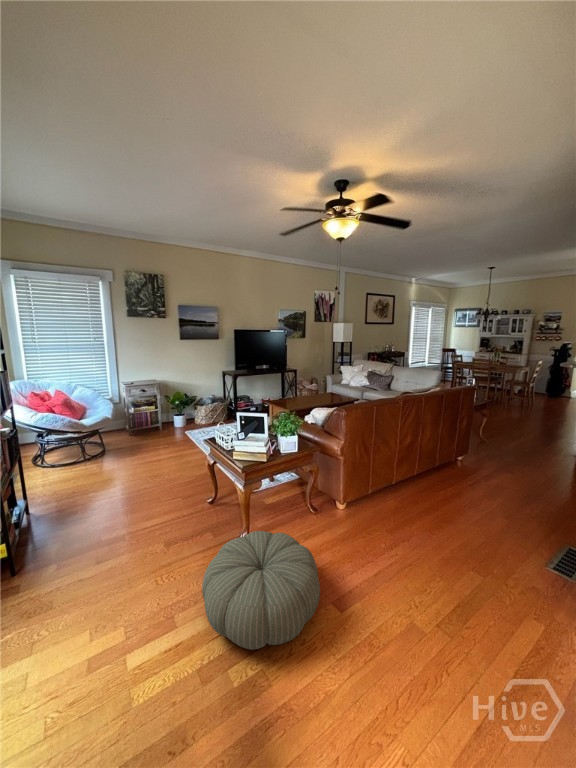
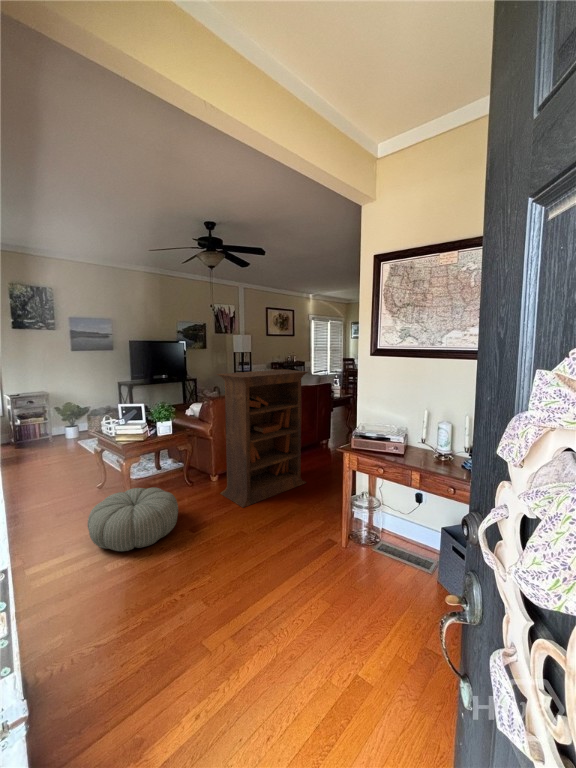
bookcase: none [356,372,492,570] -> present [217,369,308,507]

